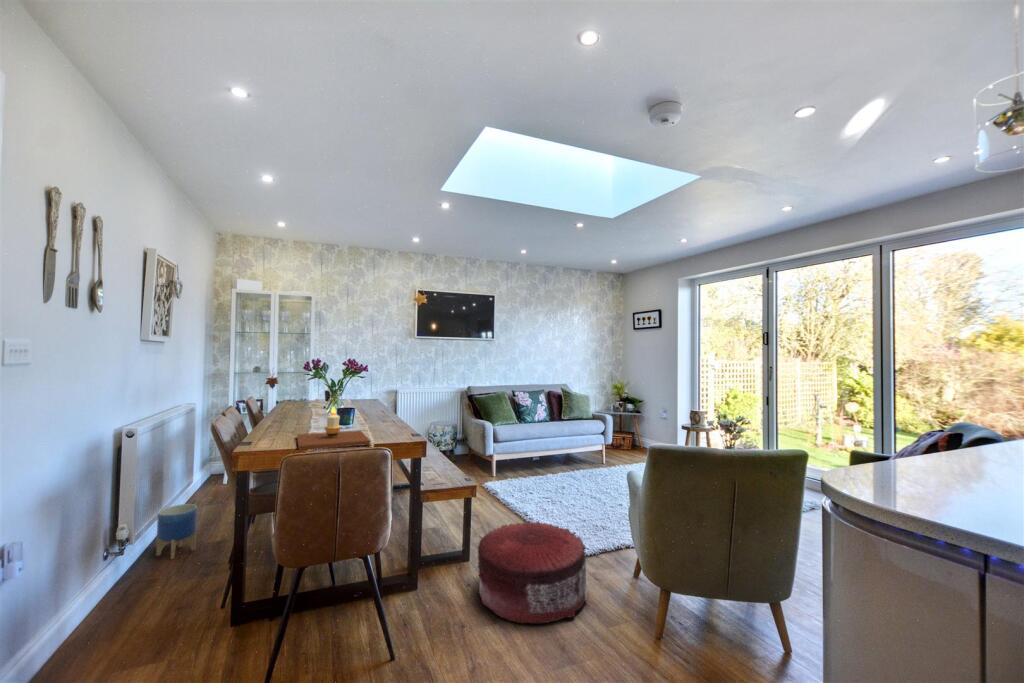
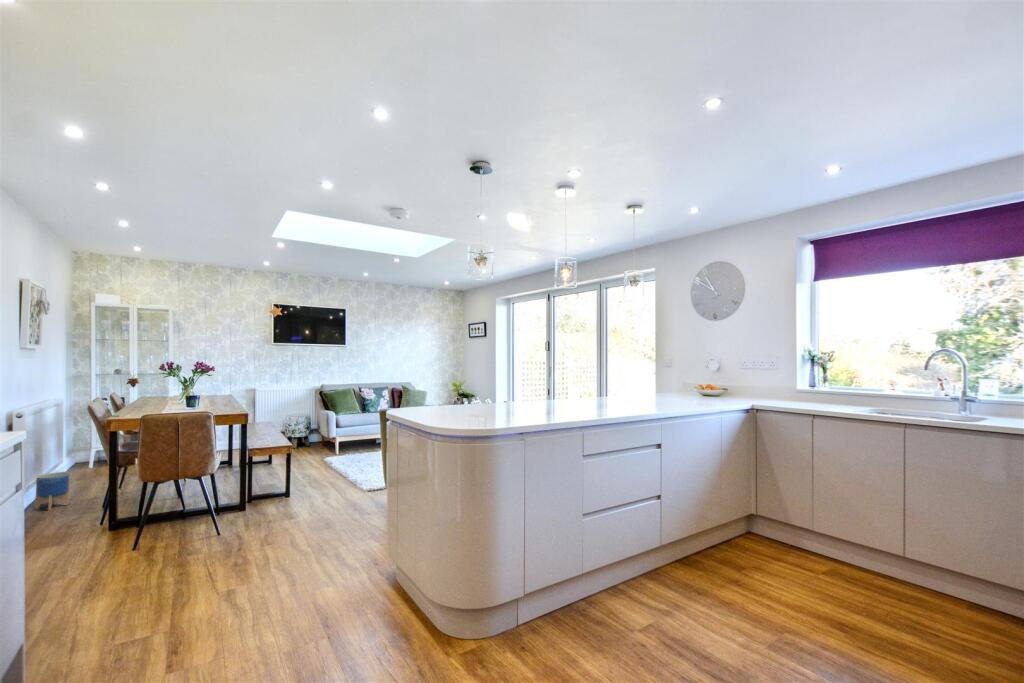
candle: present [297,407,371,450] -> none [154,393,207,420]
pouf: present [478,521,587,624] -> none [284,467,359,520]

